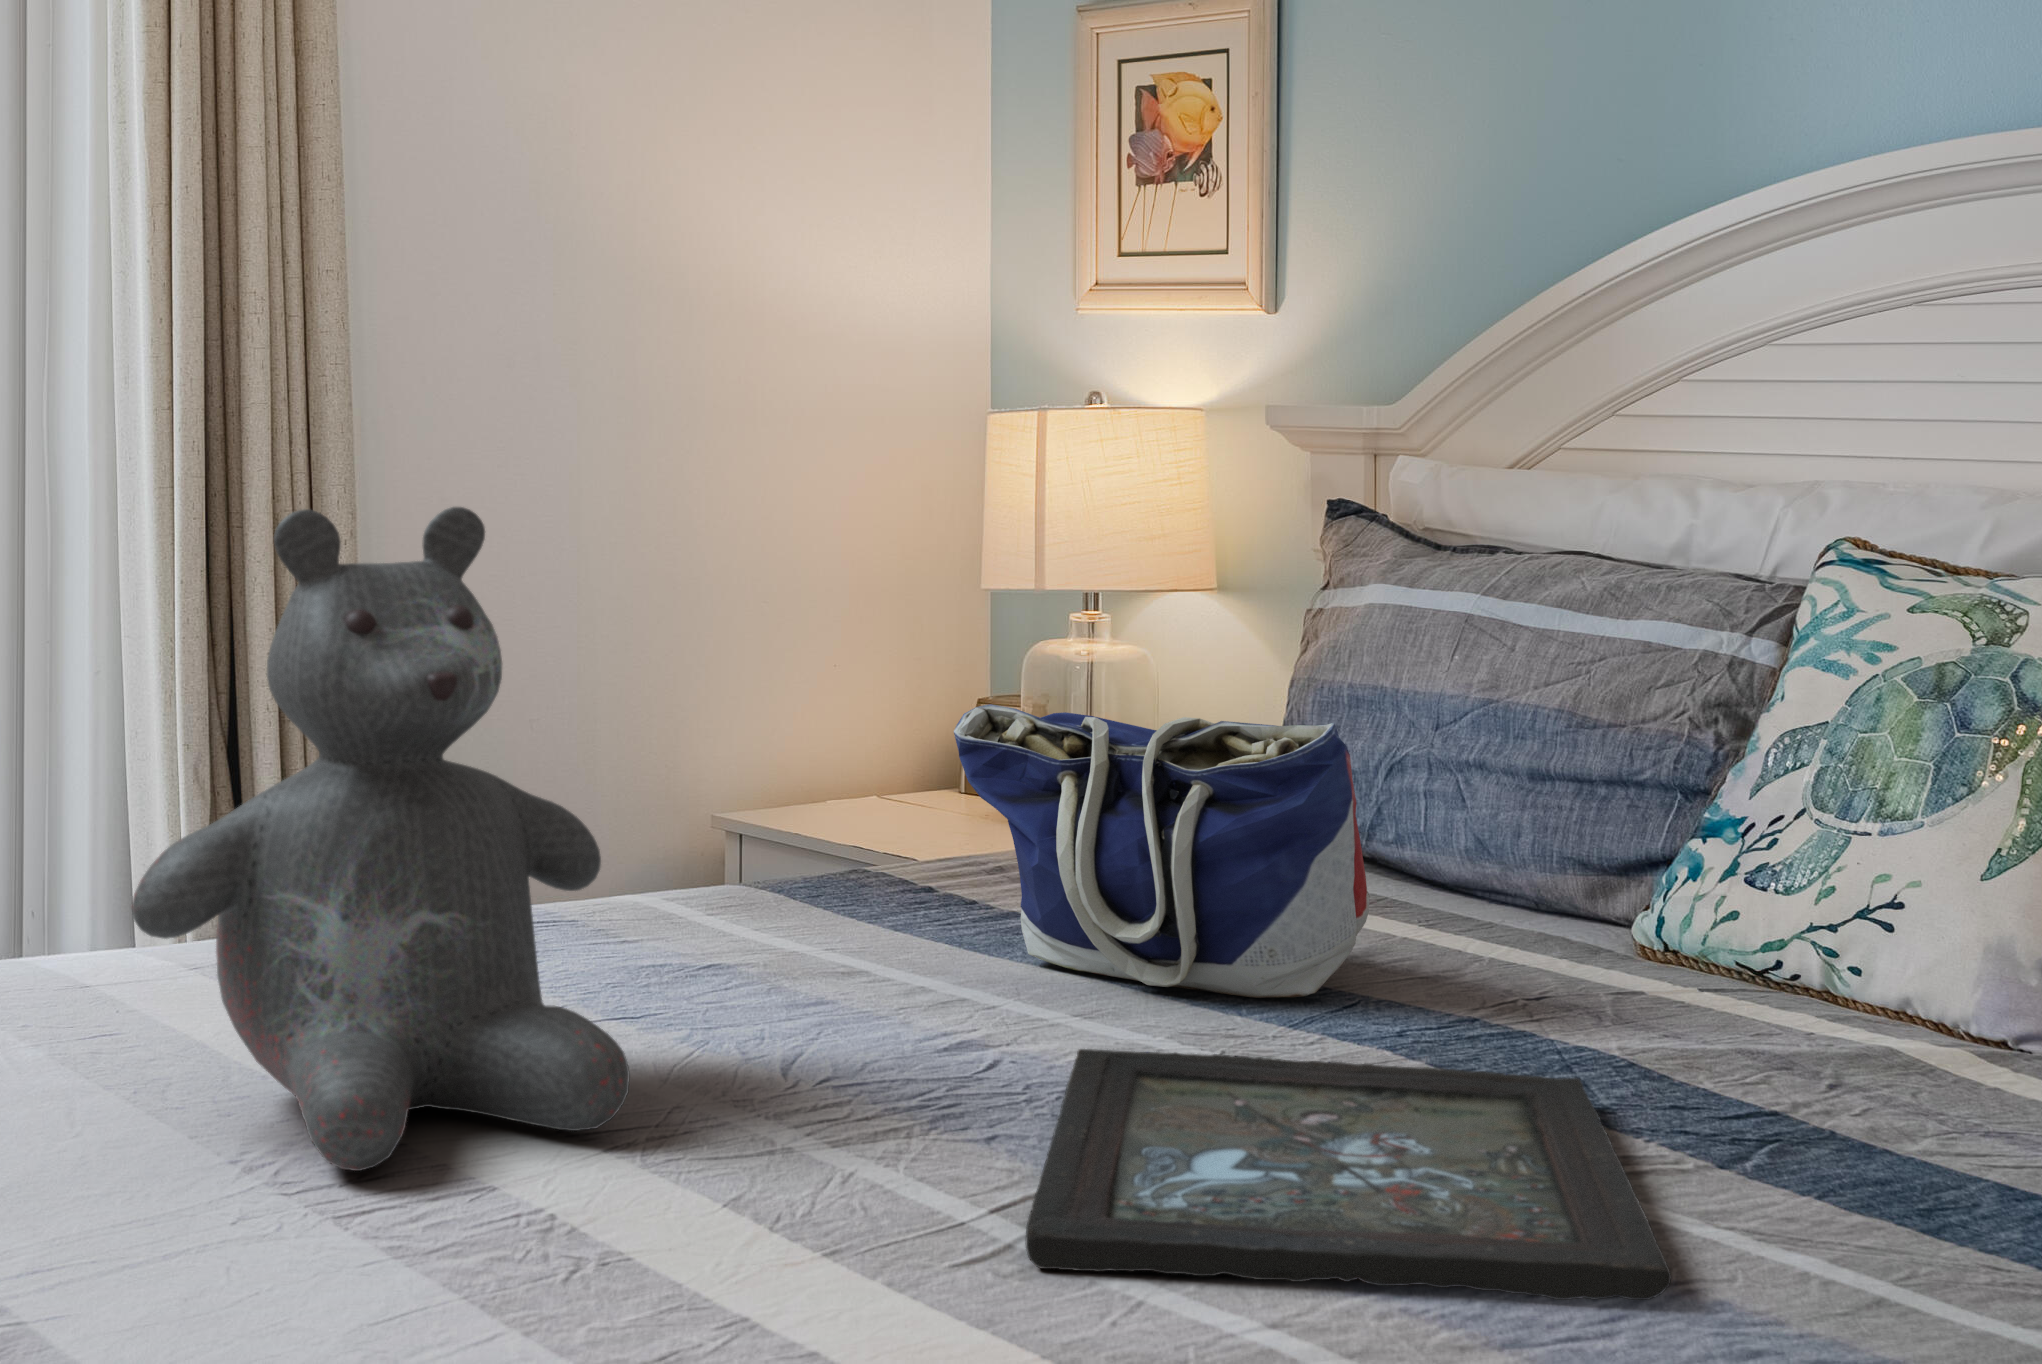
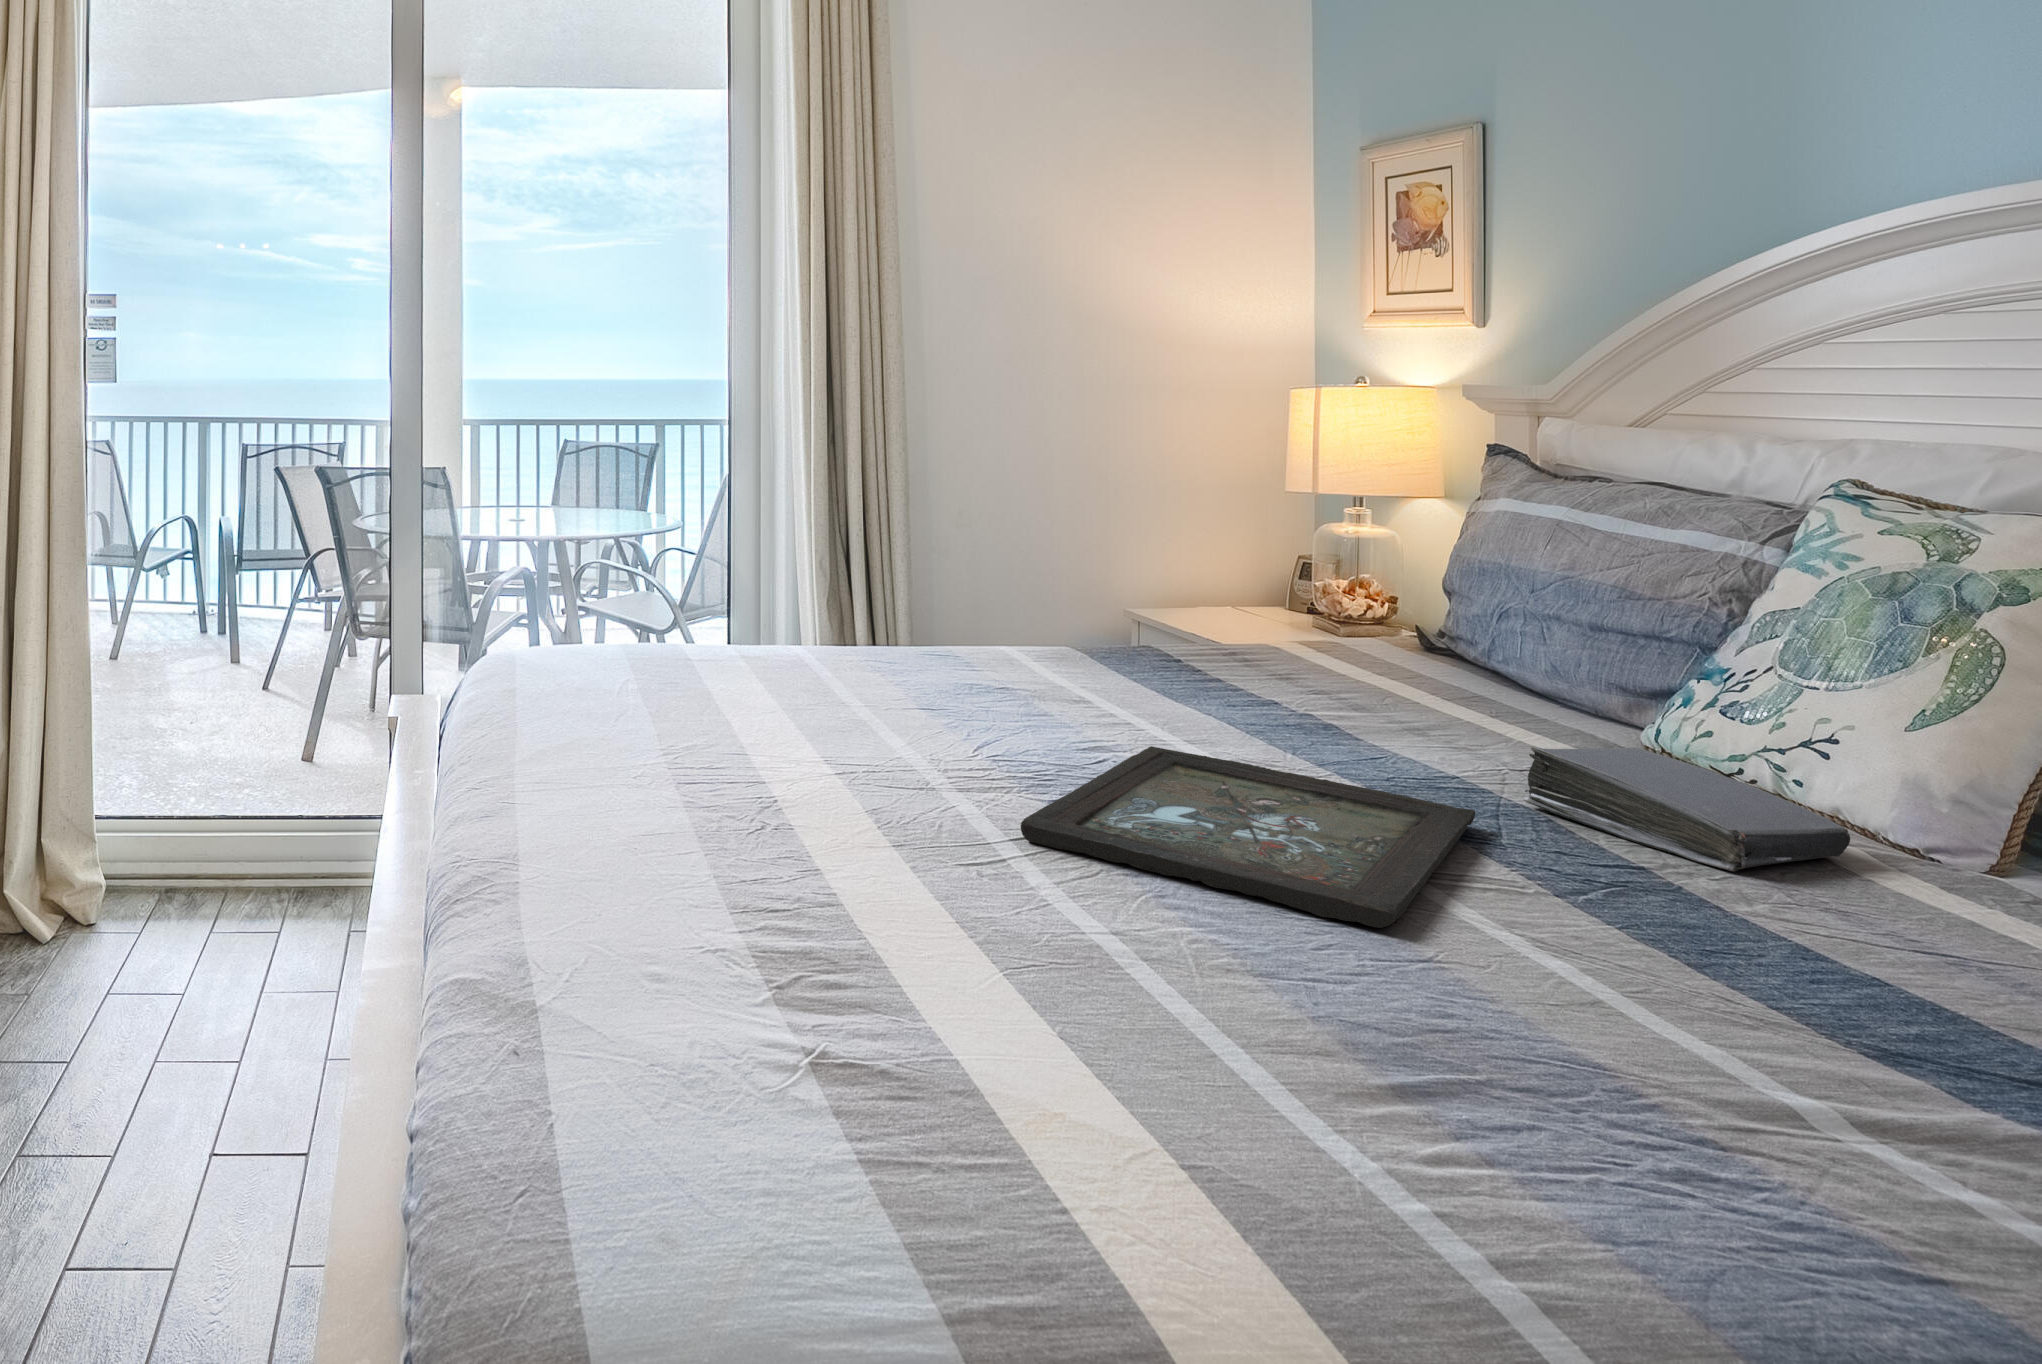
teddy bear: present [132,507,630,1171] -> none [679,449,903,745]
tote bag: present [954,704,1370,998] -> none [1139,558,1410,742]
book: none [1594,947,1968,1111] -> present [1524,747,1850,871]

